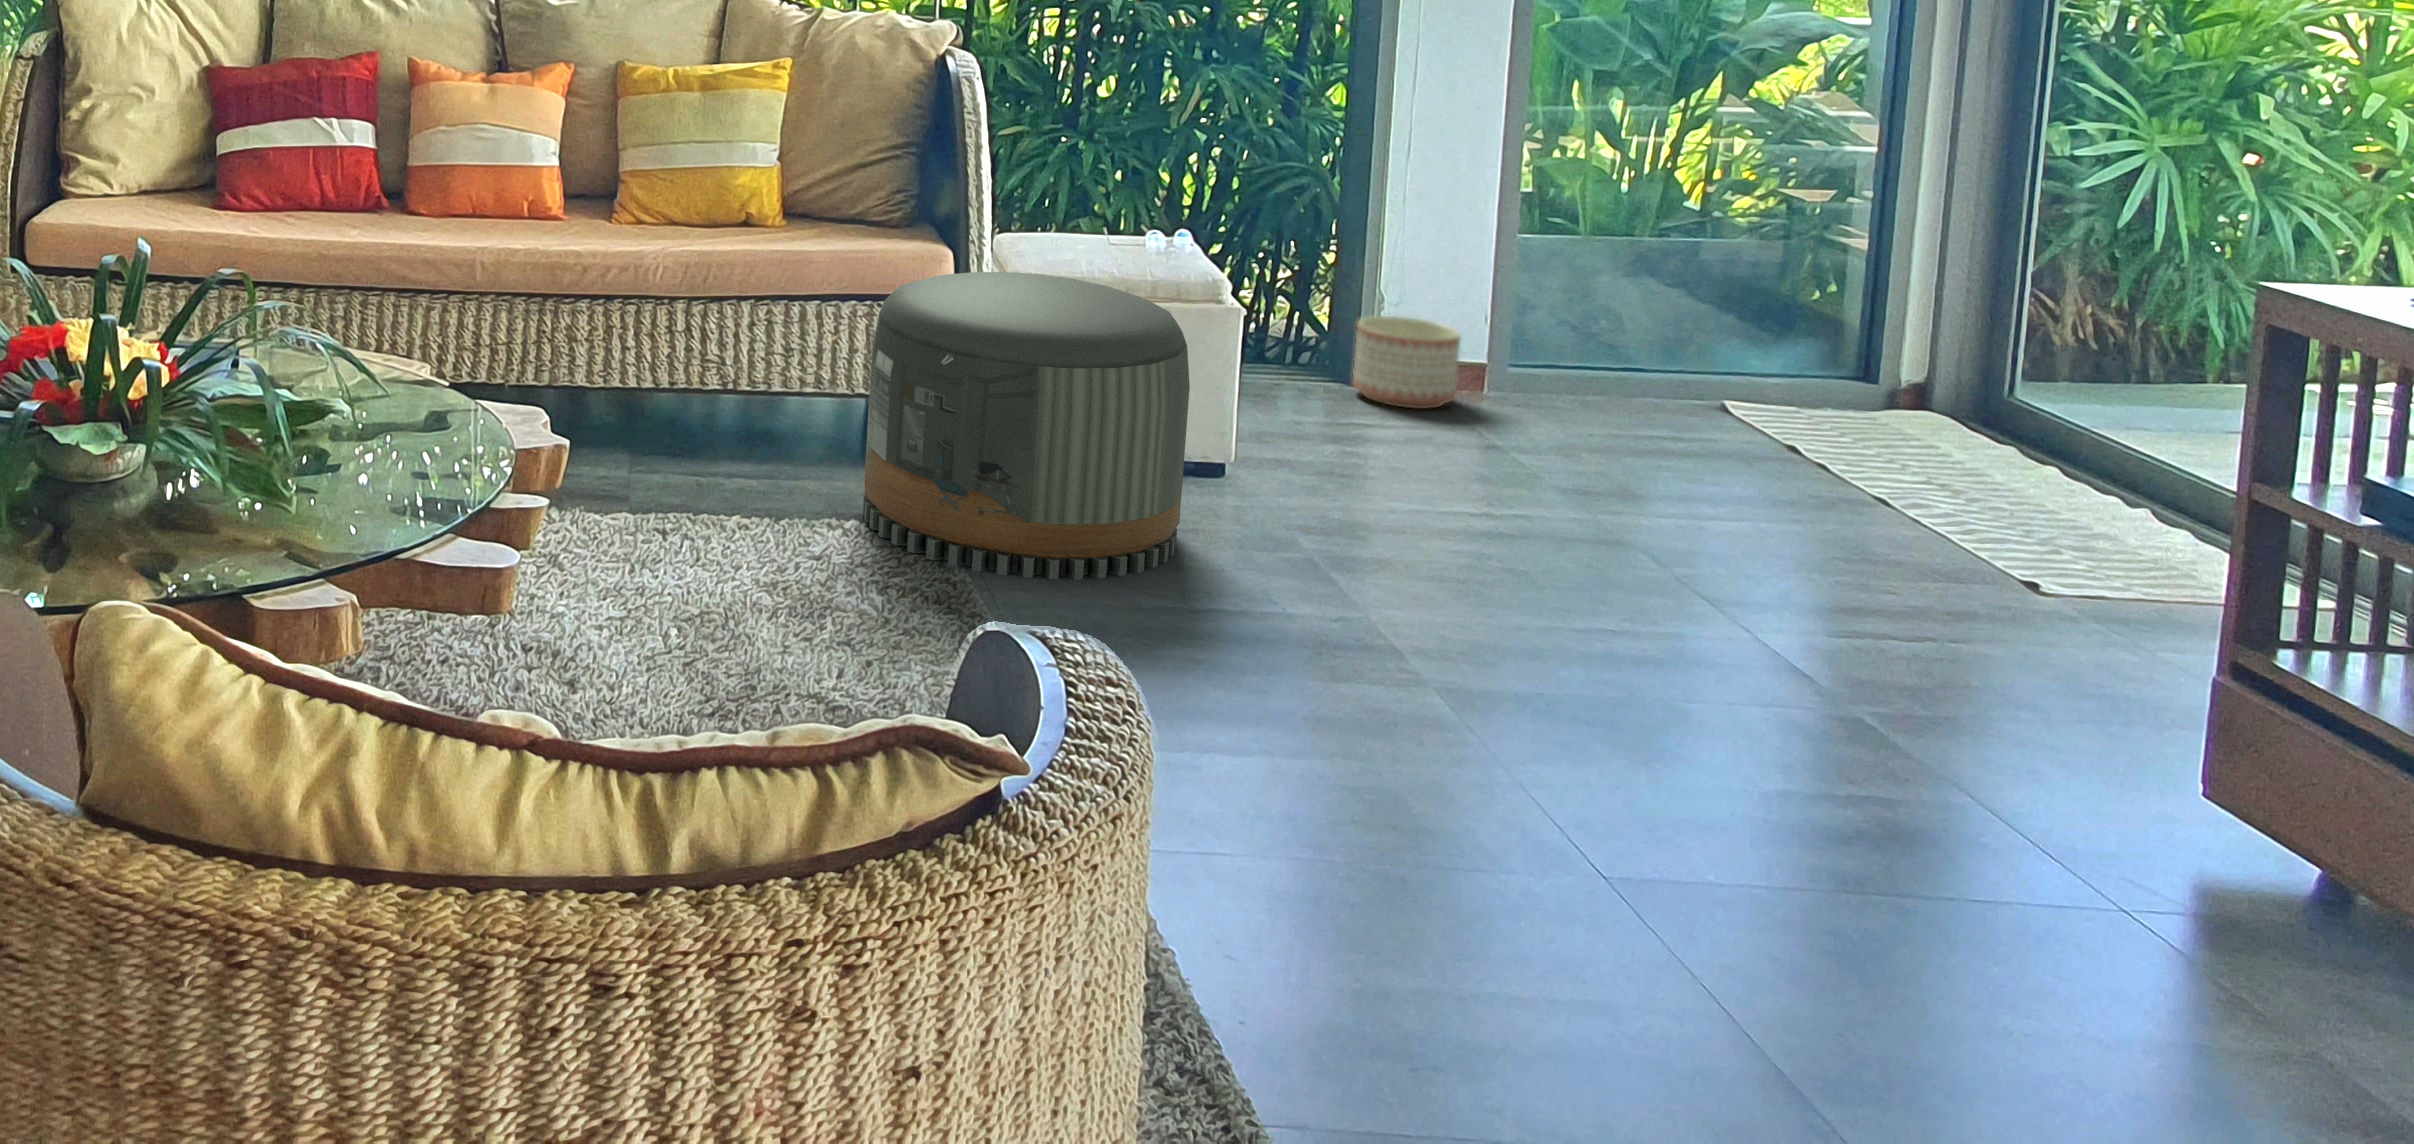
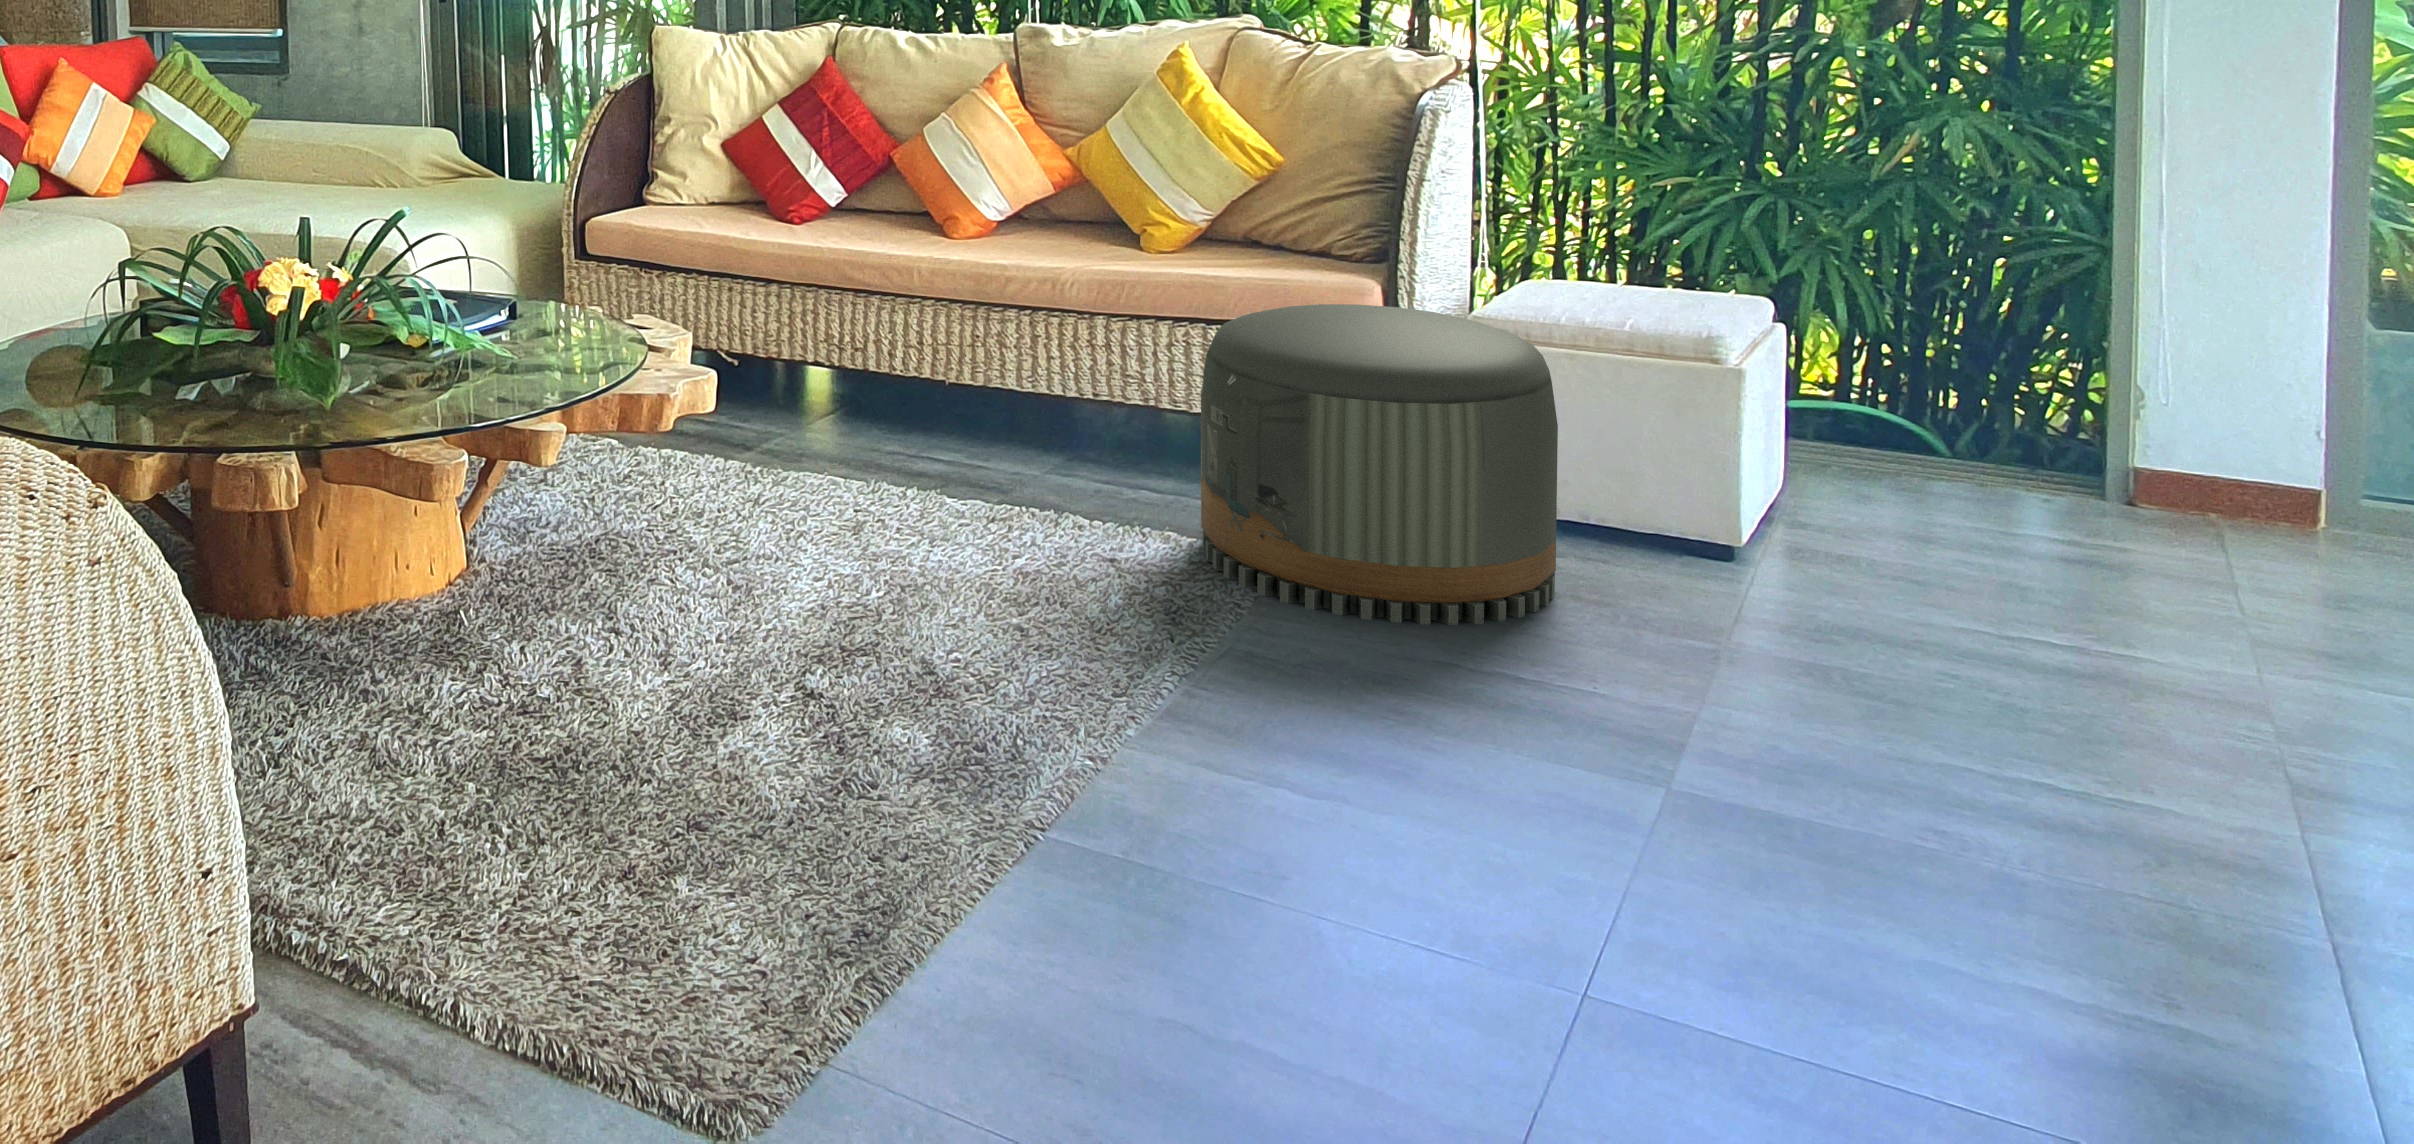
planter: present [1353,316,1461,409] -> none [2073,414,2235,532]

